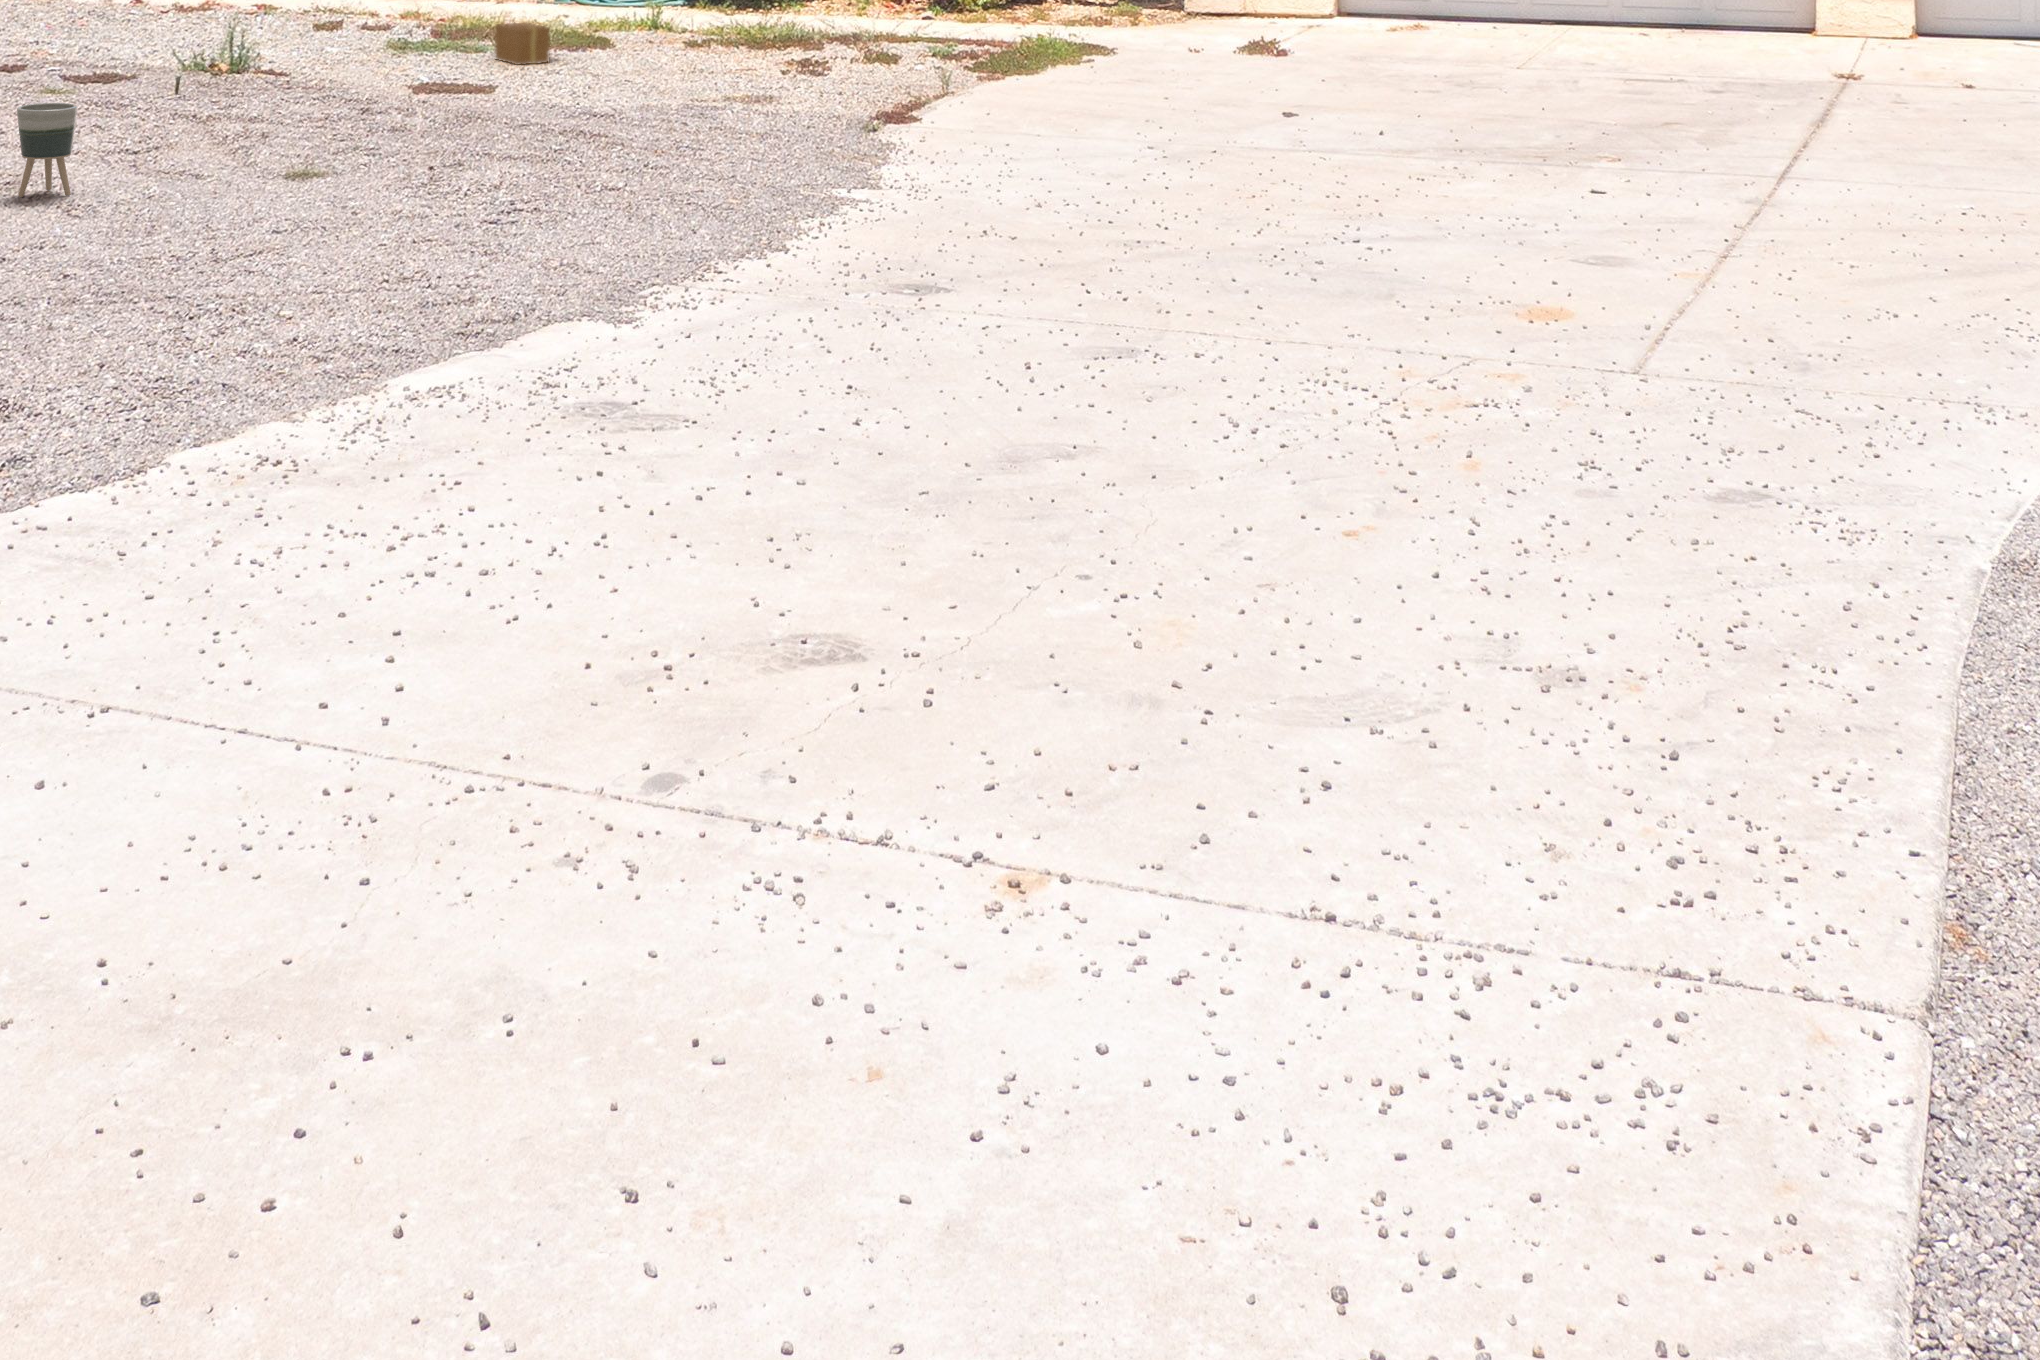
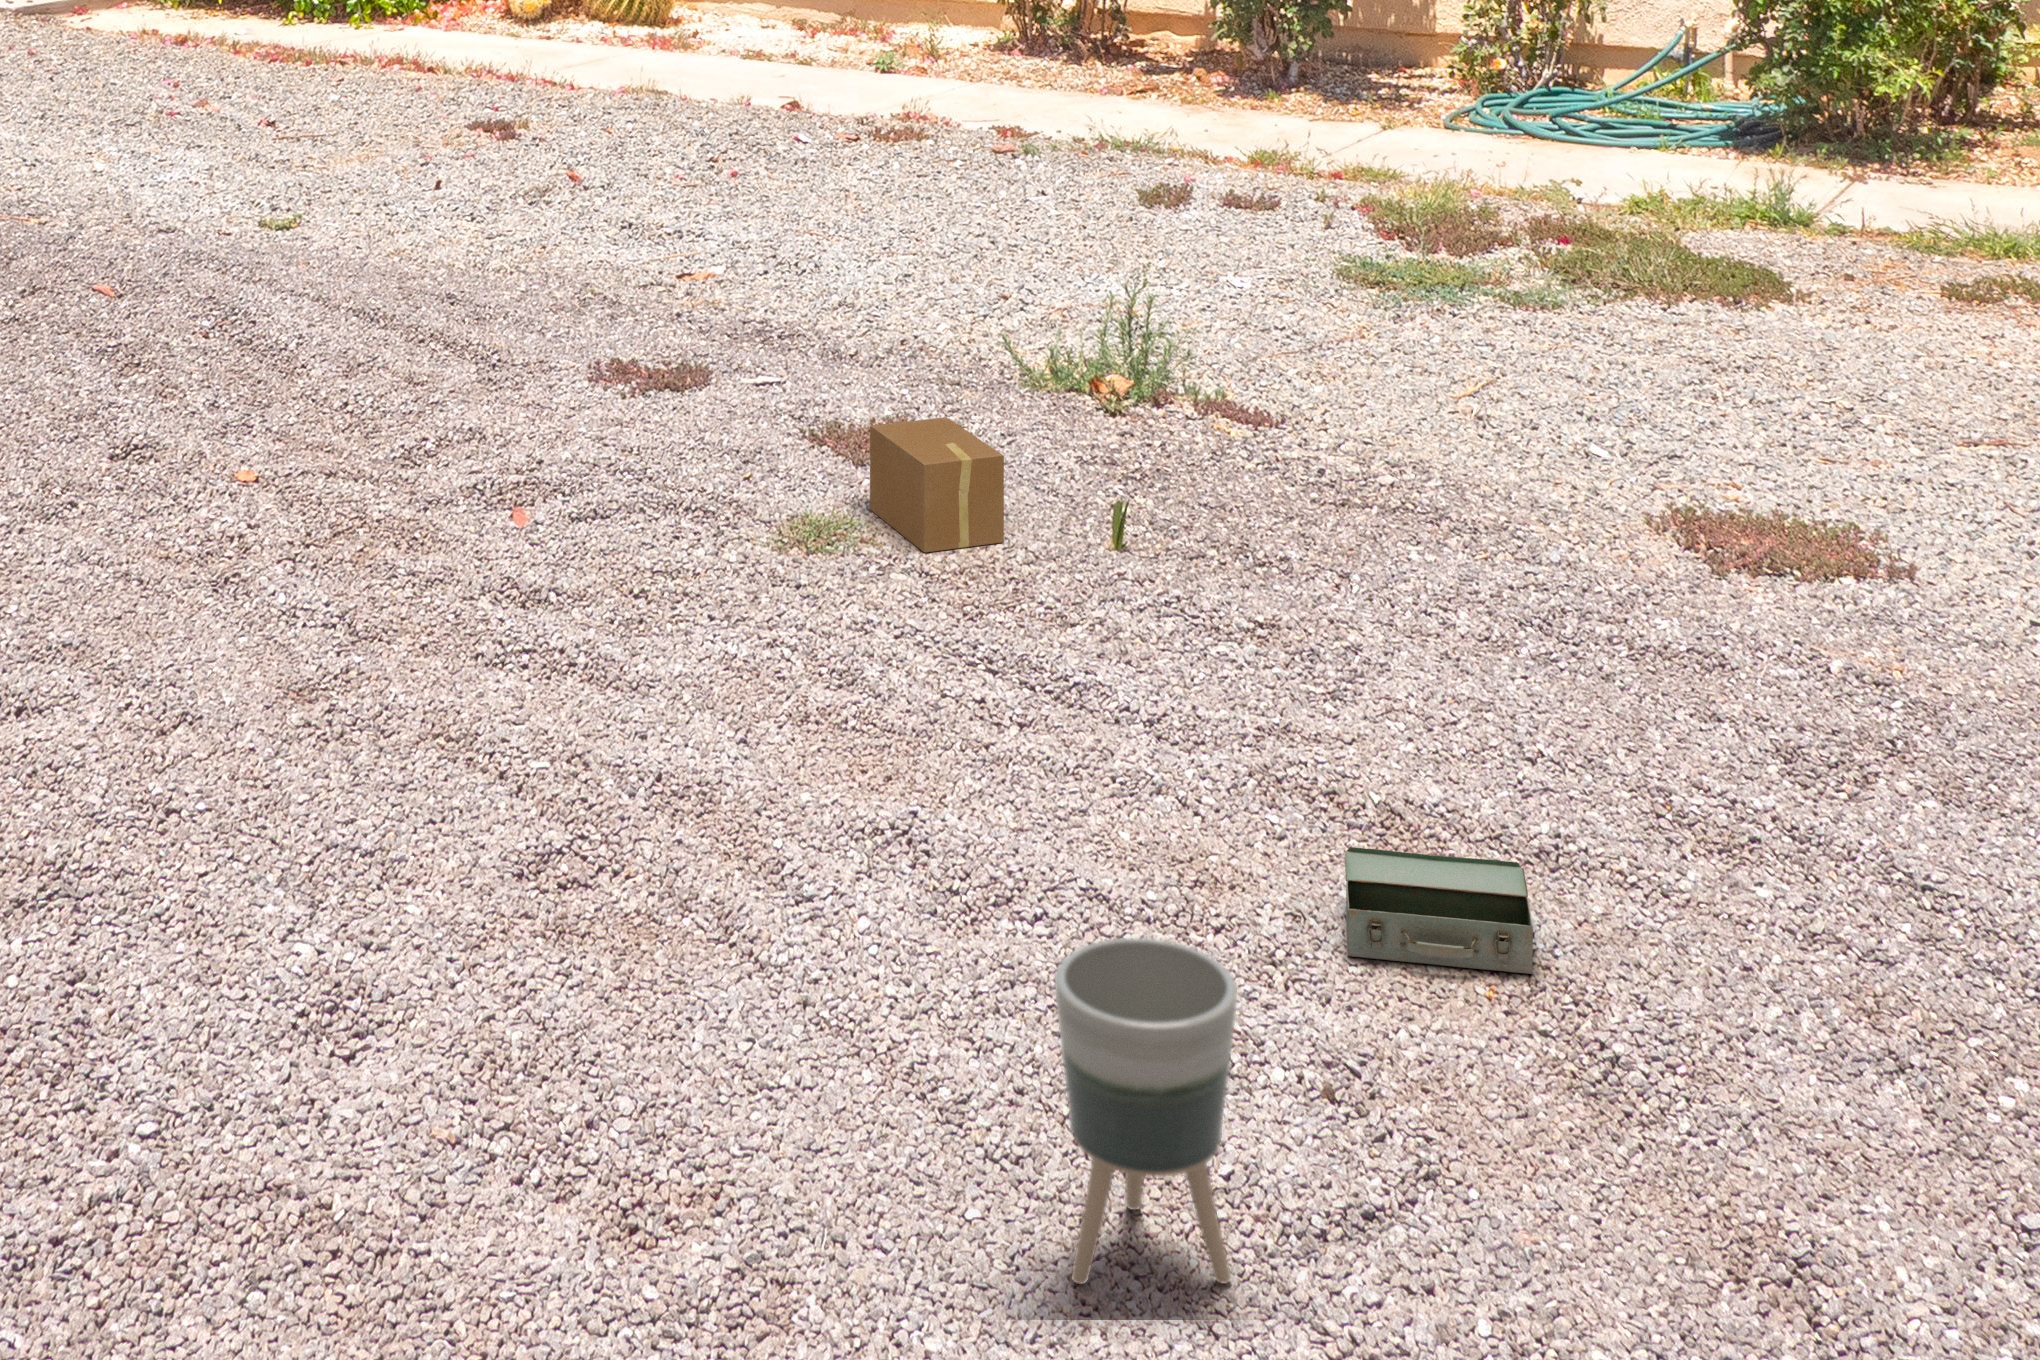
cardboard box: present [495,22,550,65] -> present [870,417,1004,553]
toolbox: none [170,136,246,162] -> present [1344,847,1533,974]

